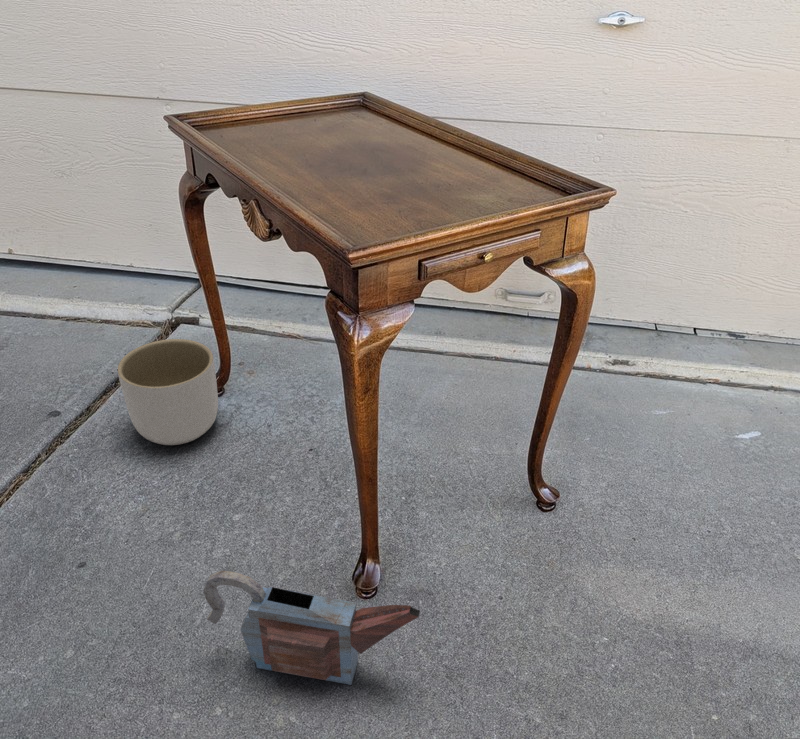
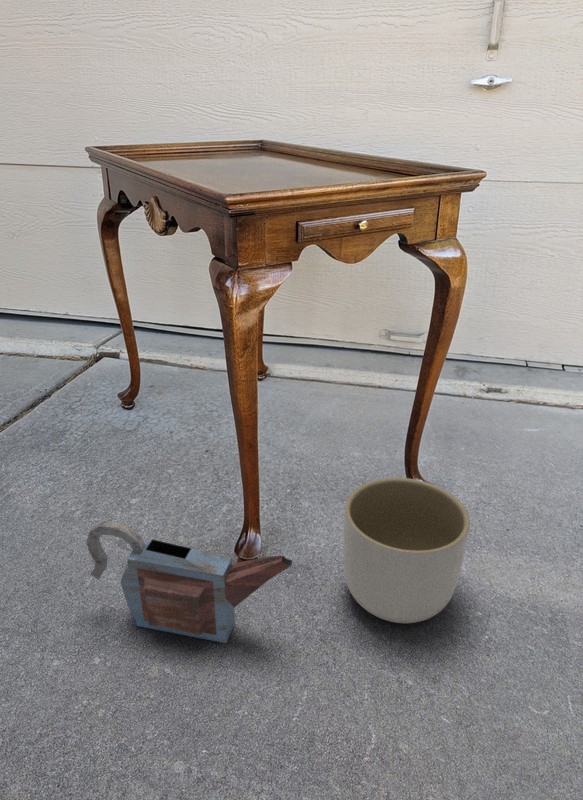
planter: present [118,339,218,445] -> present [343,478,470,623]

